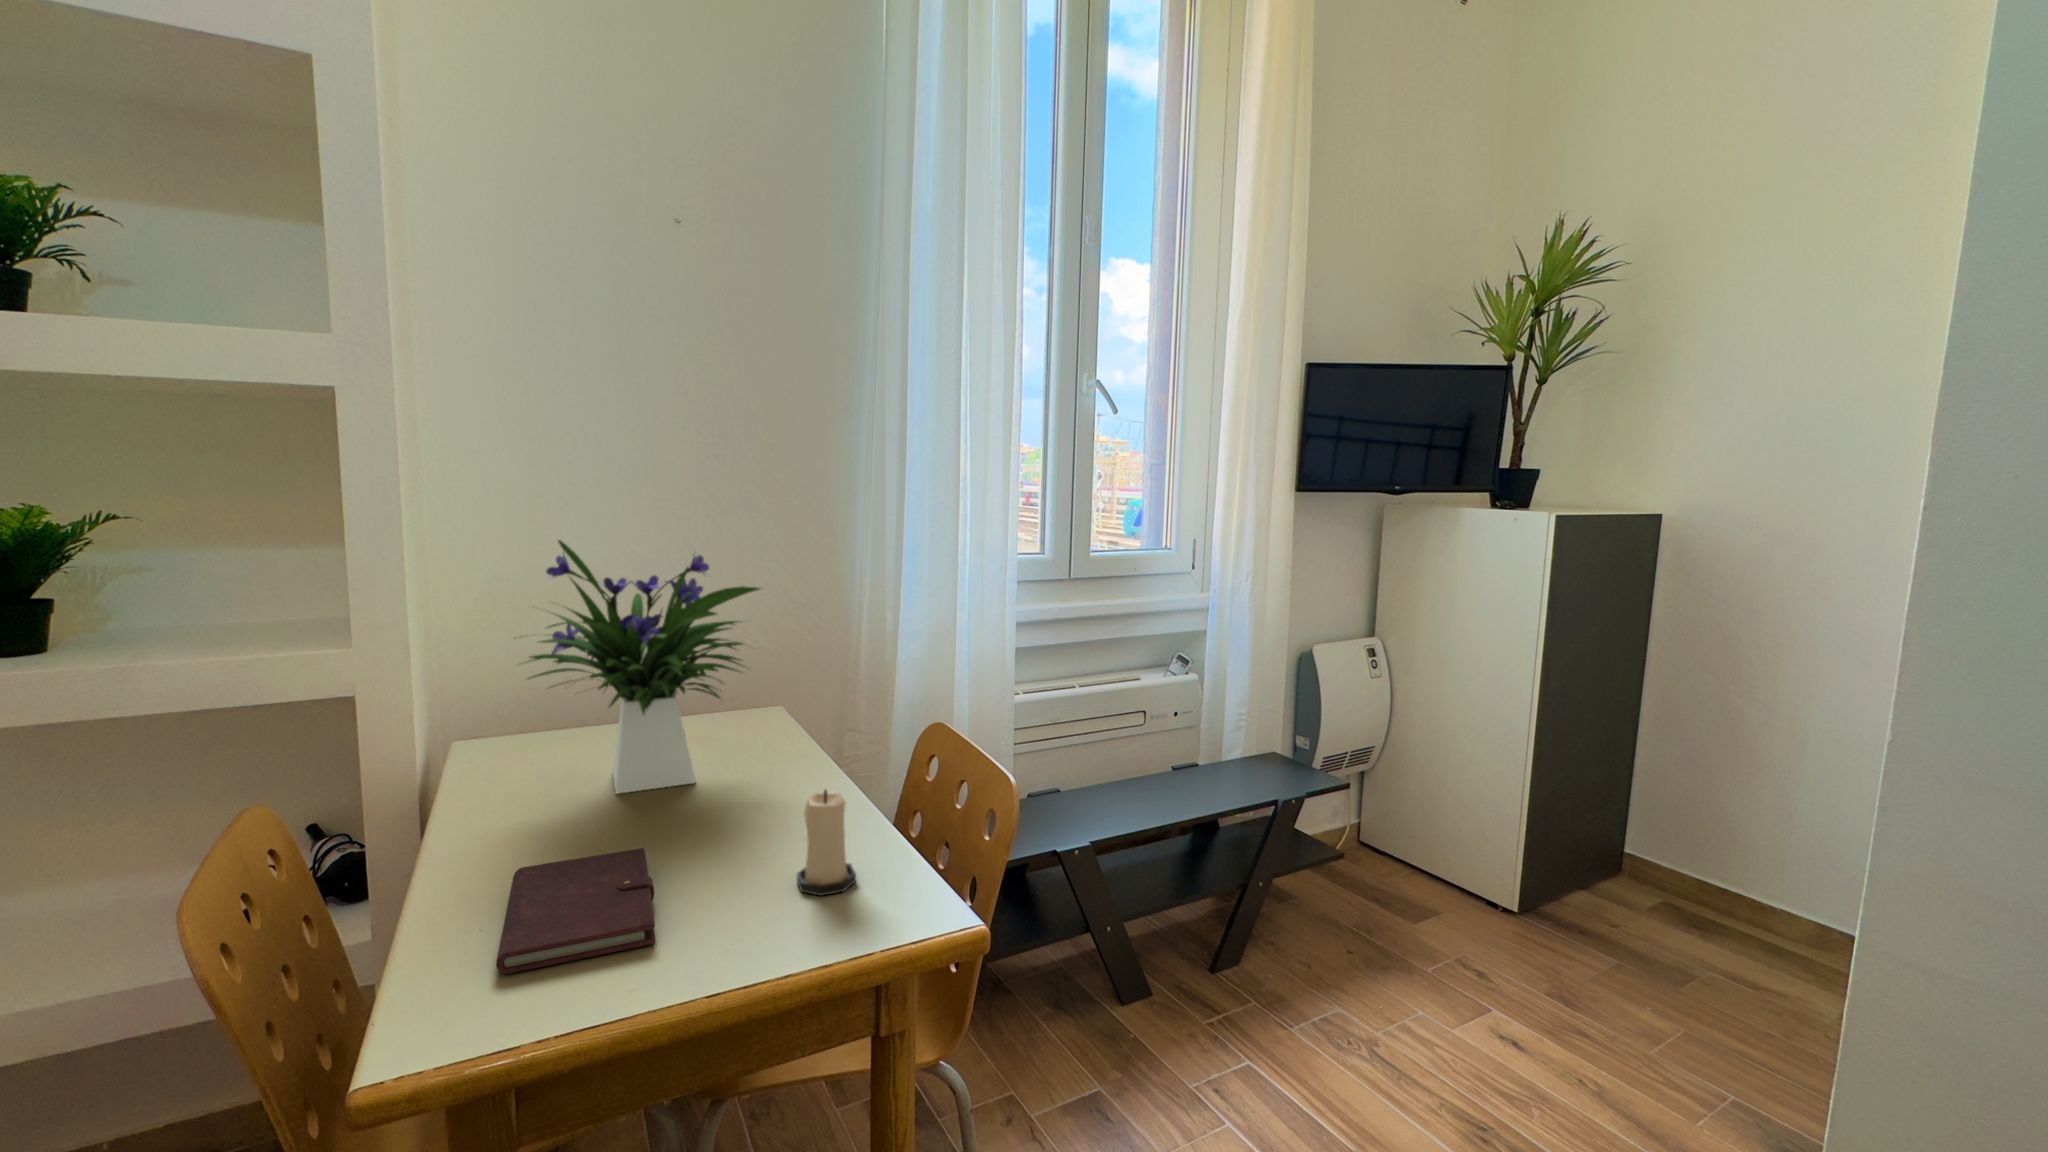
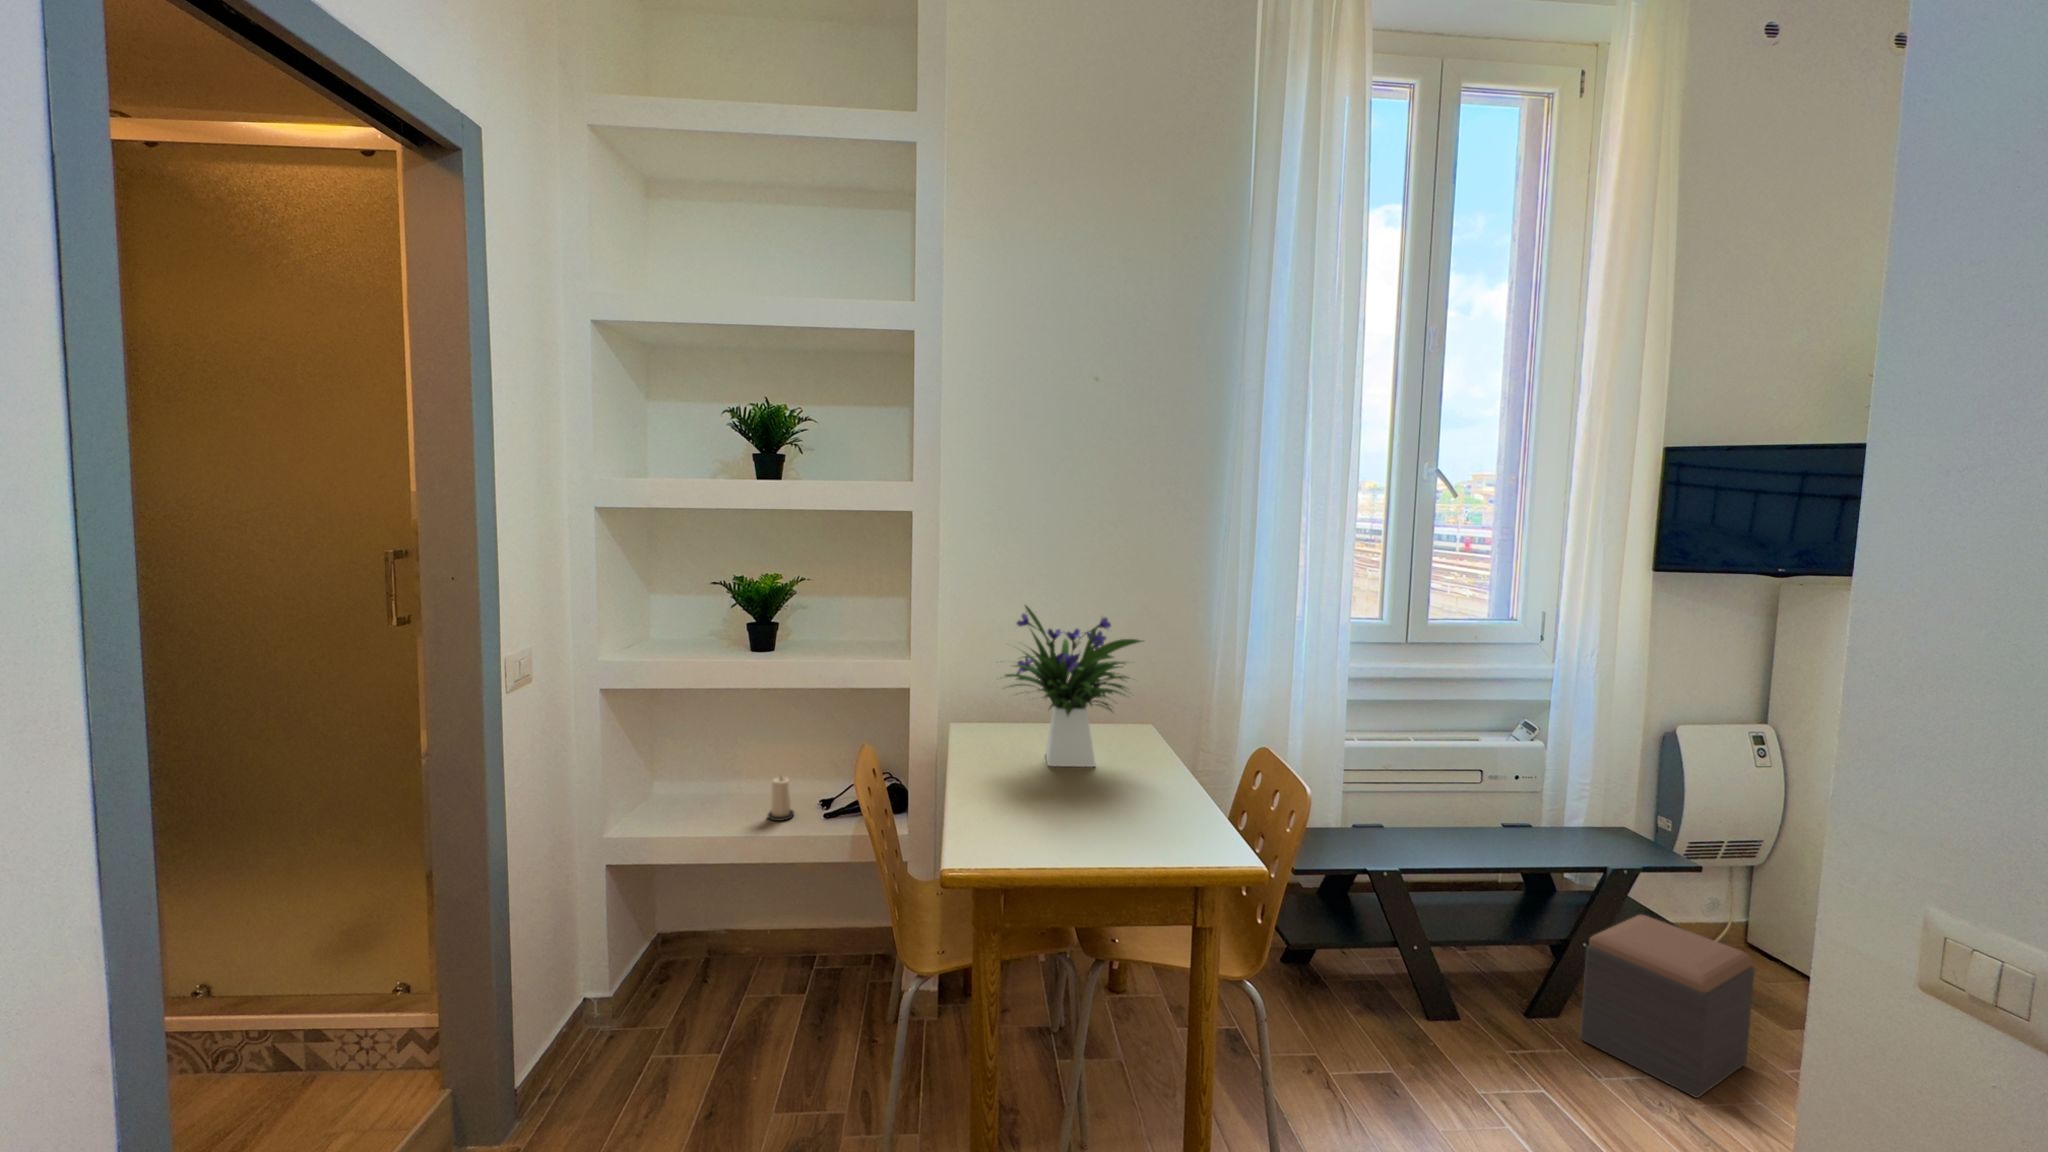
candle: present [797,790,856,896] -> present [768,777,794,821]
footstool: none [1263,842,1407,1026] -> present [1580,915,1755,1098]
notebook: present [496,848,655,974] -> none [996,795,1073,843]

